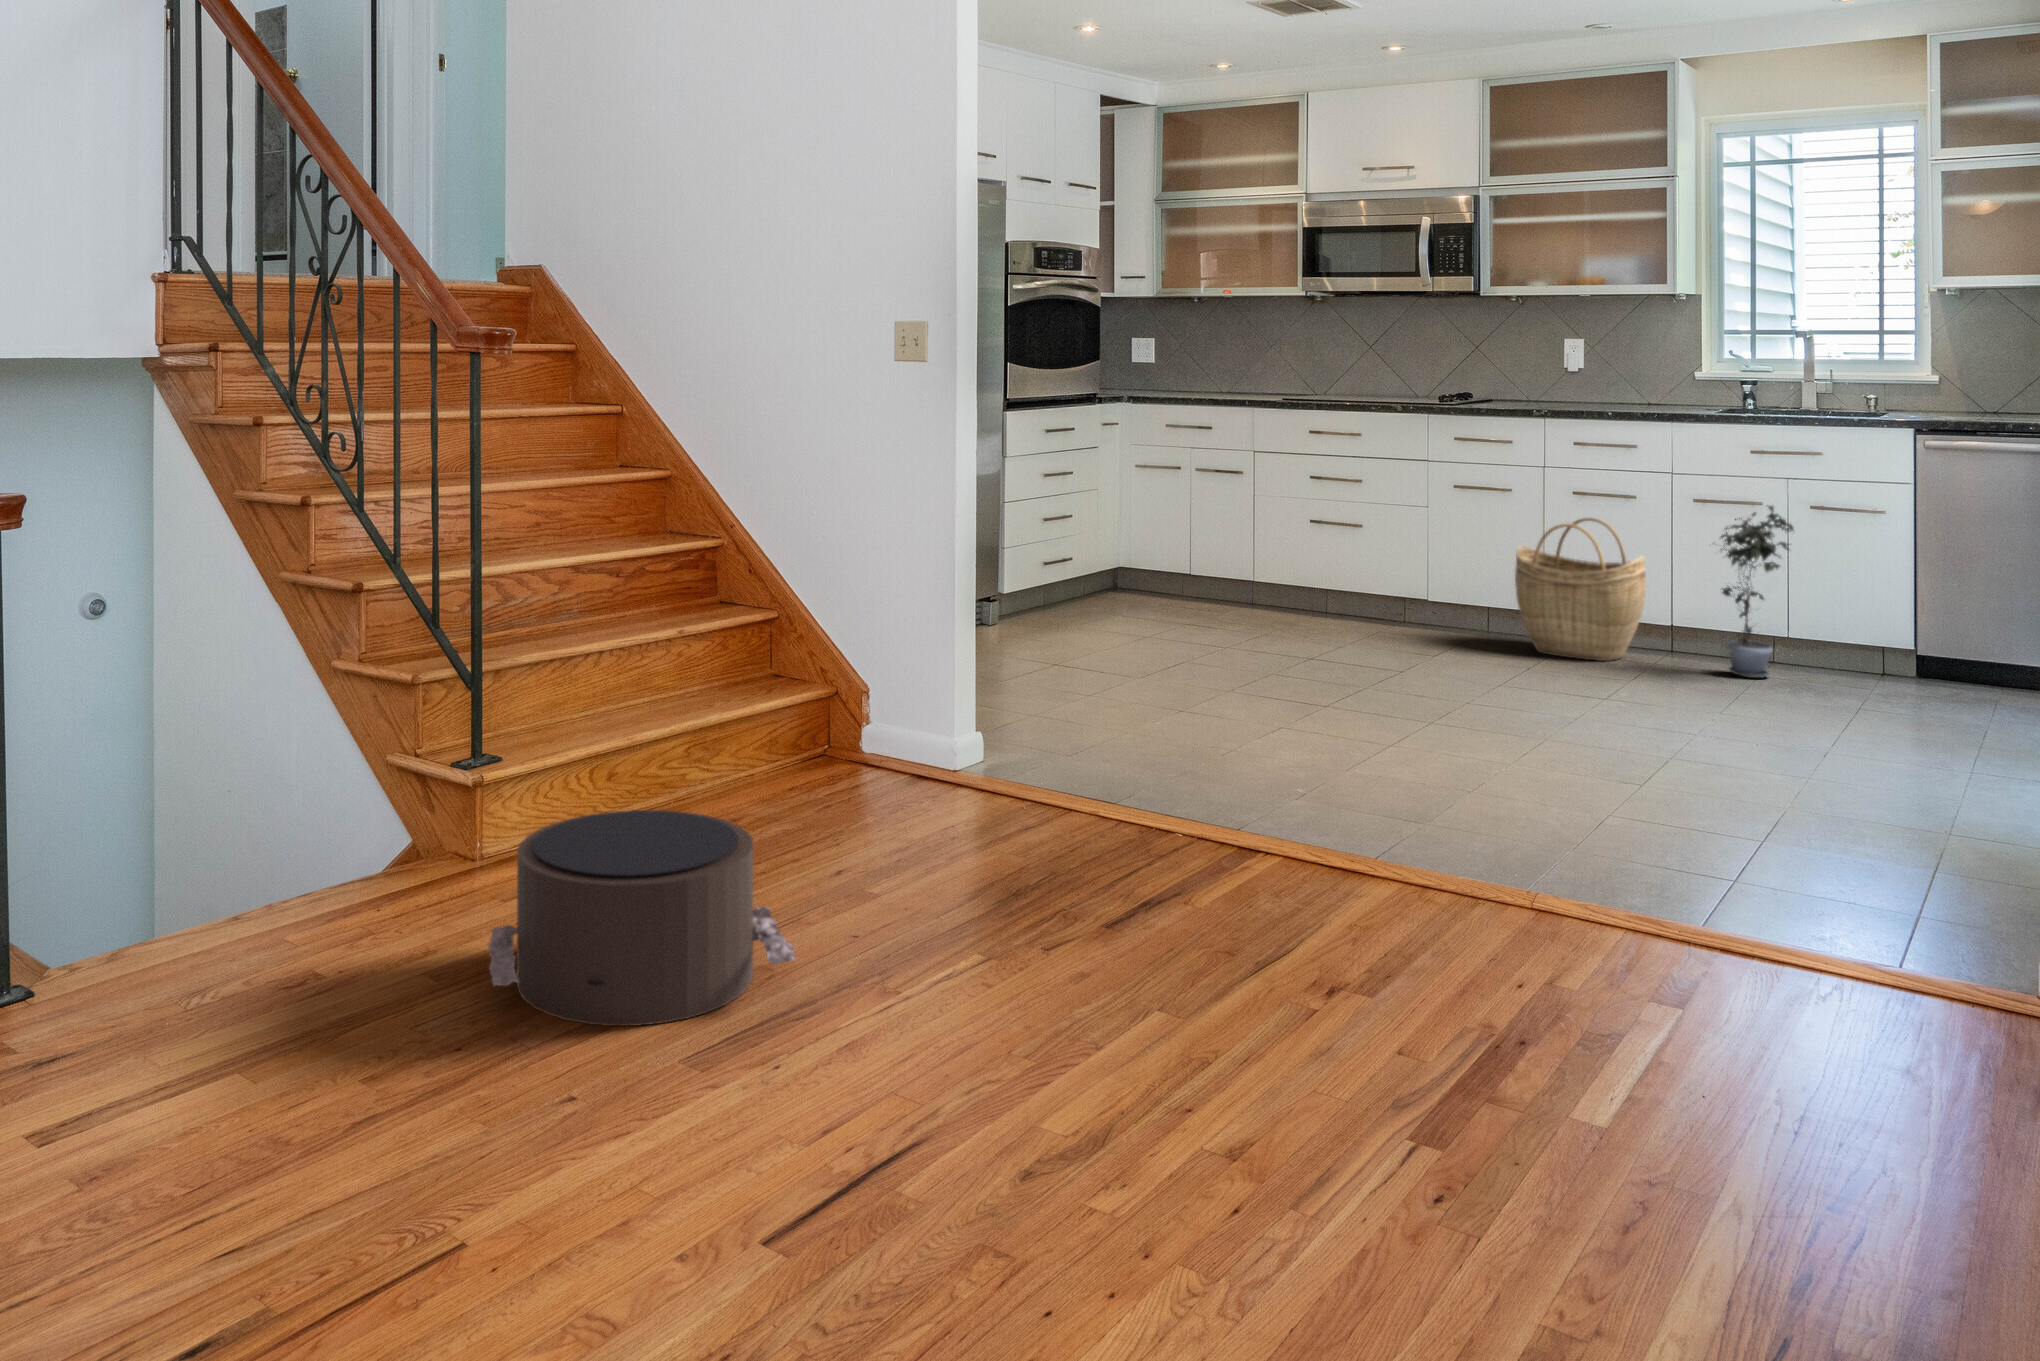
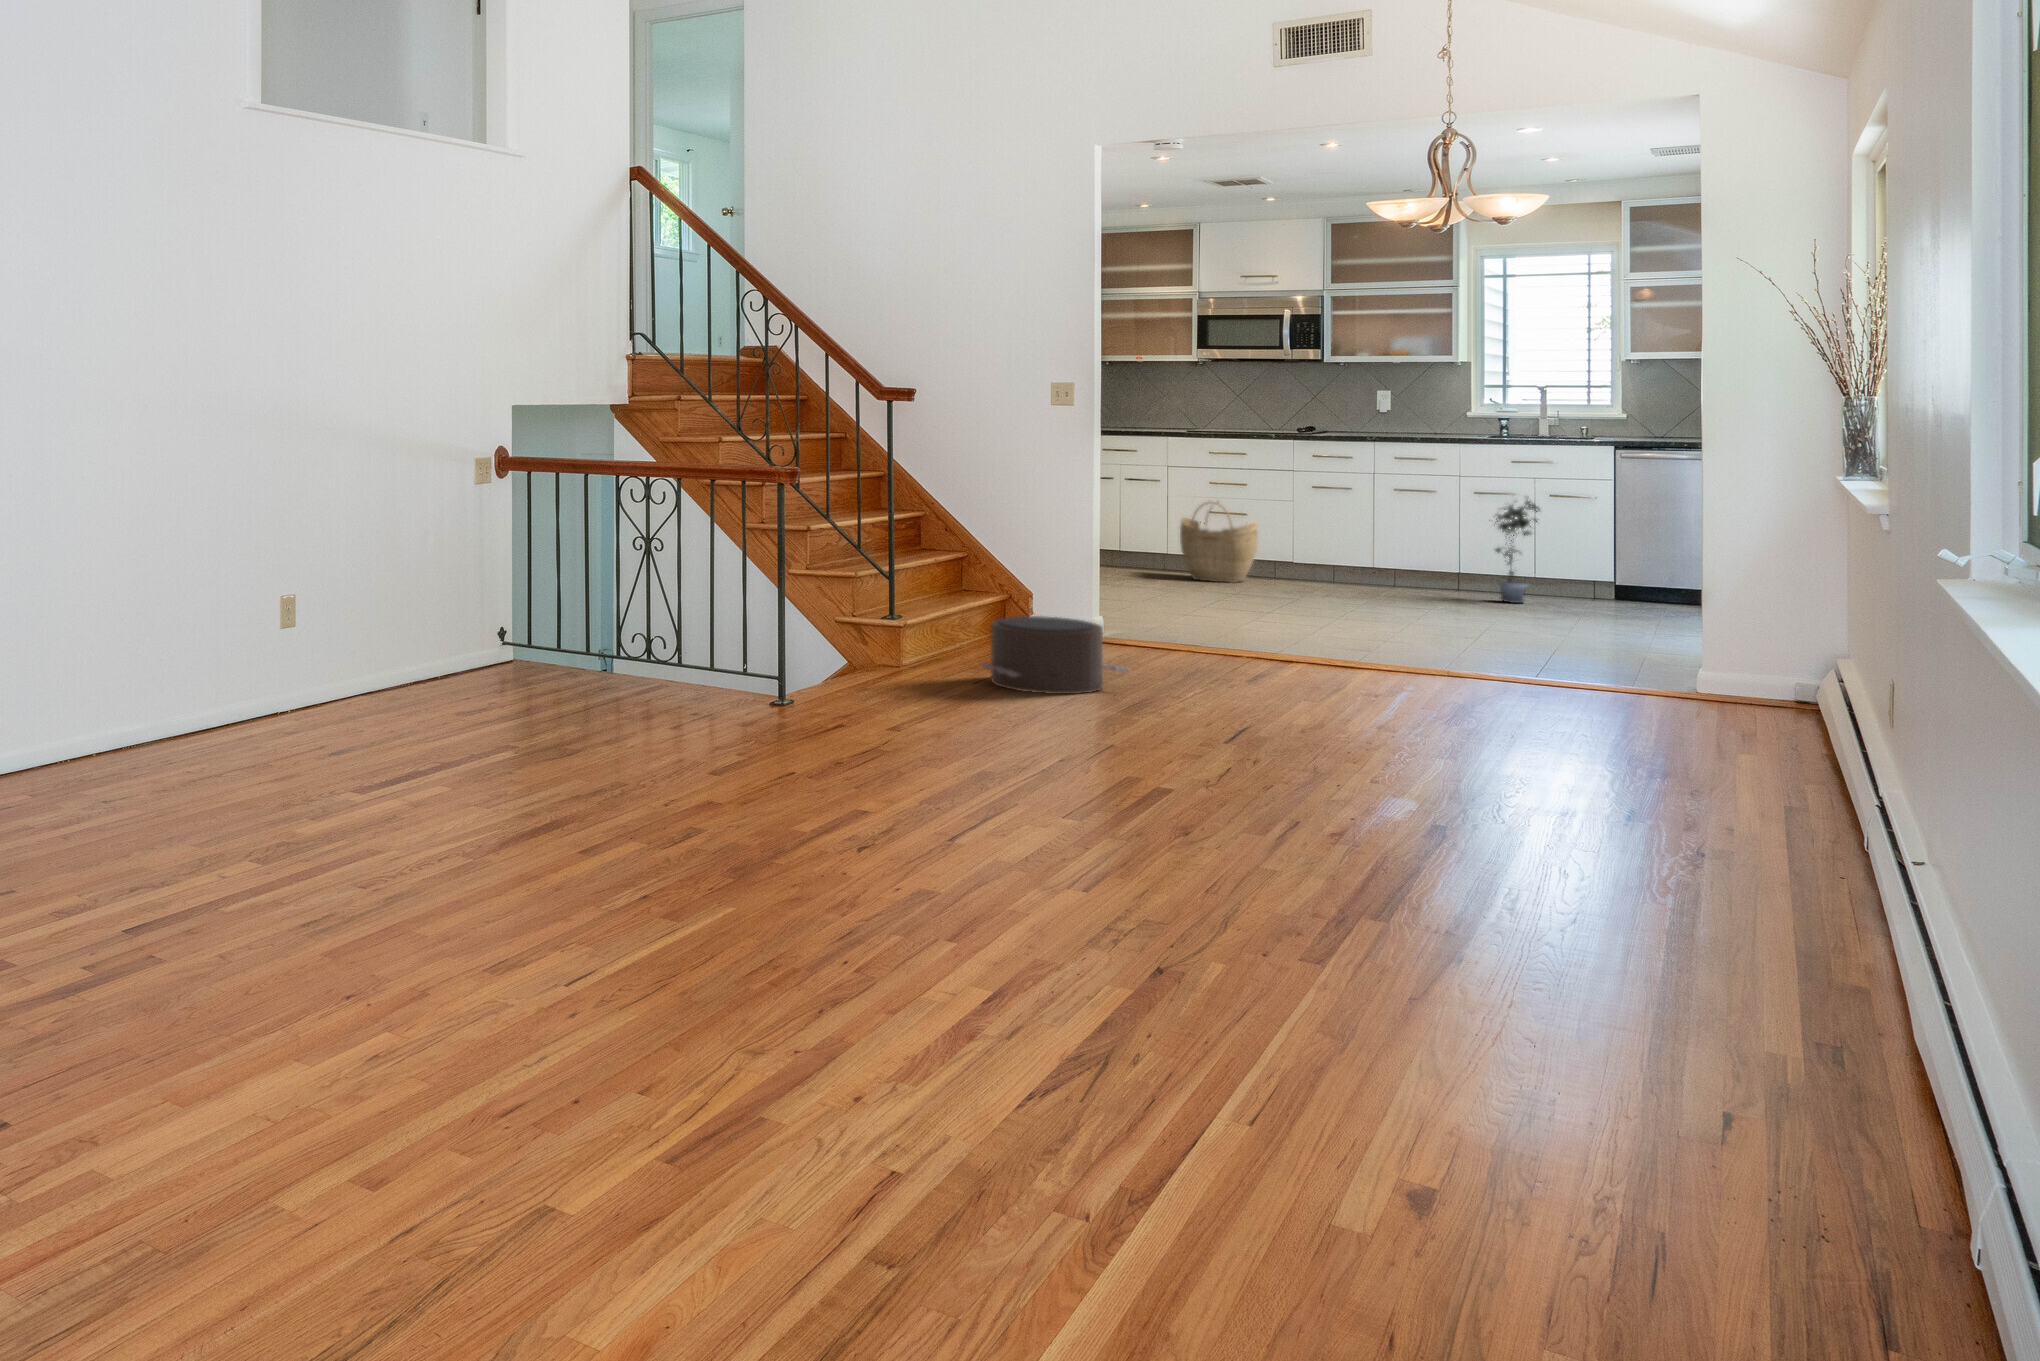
woven basket: present [1515,518,1646,661] -> present [1180,502,1258,583]

